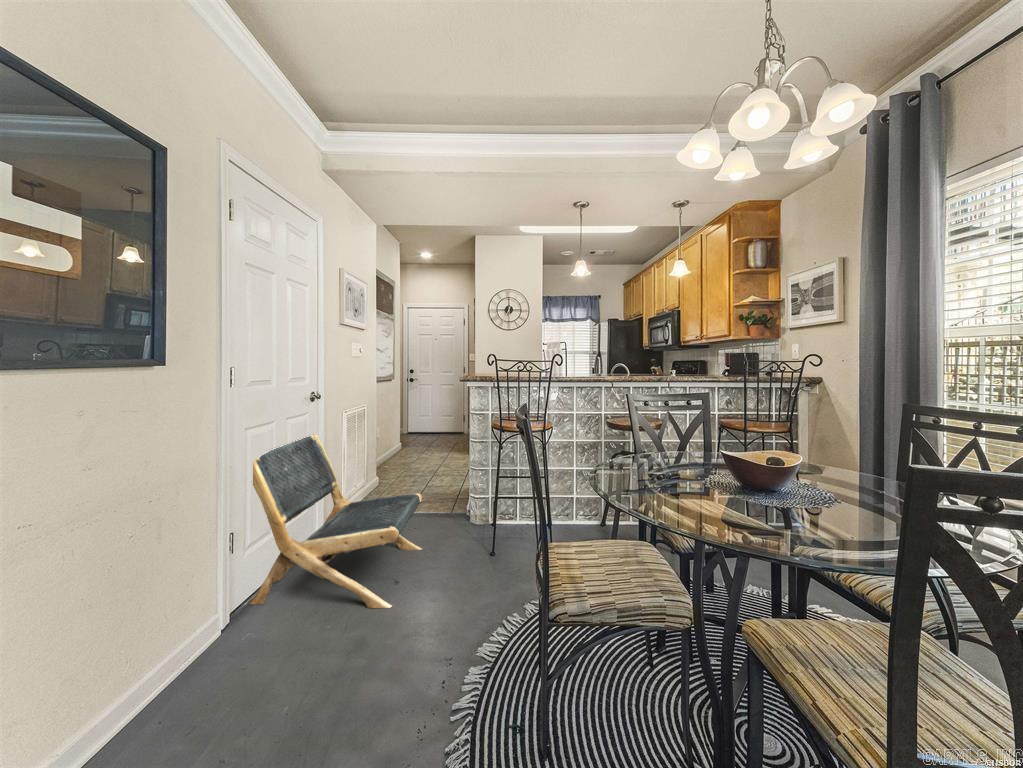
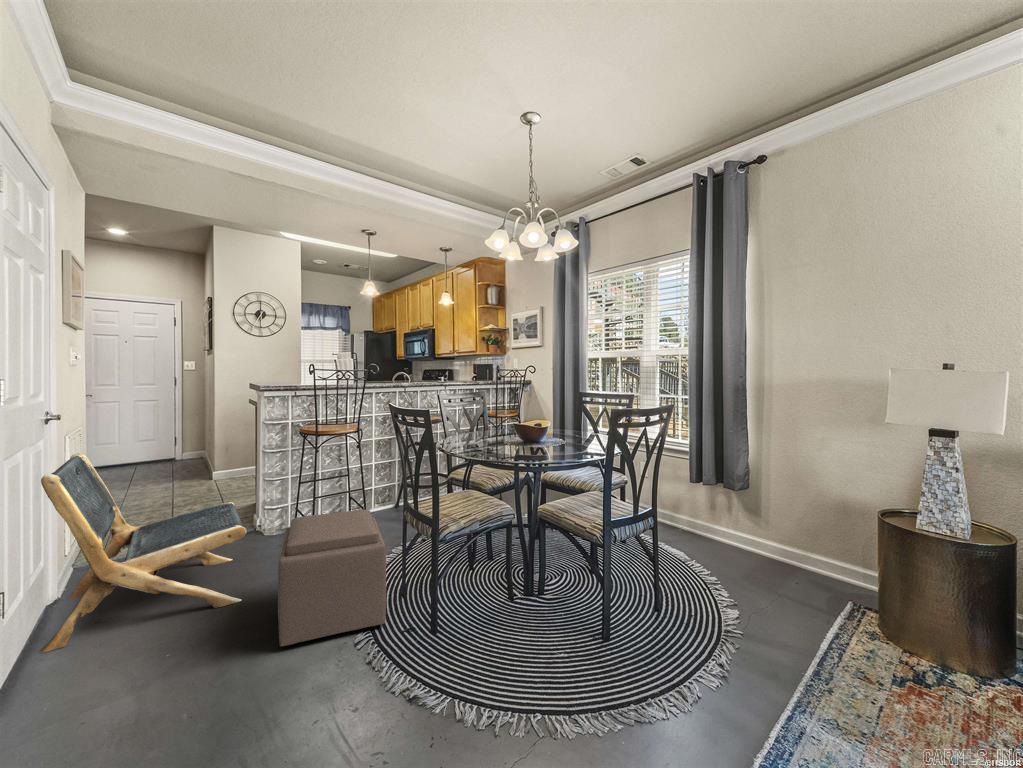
ottoman: none [361,538,515,733] -> present [278,510,386,646]

